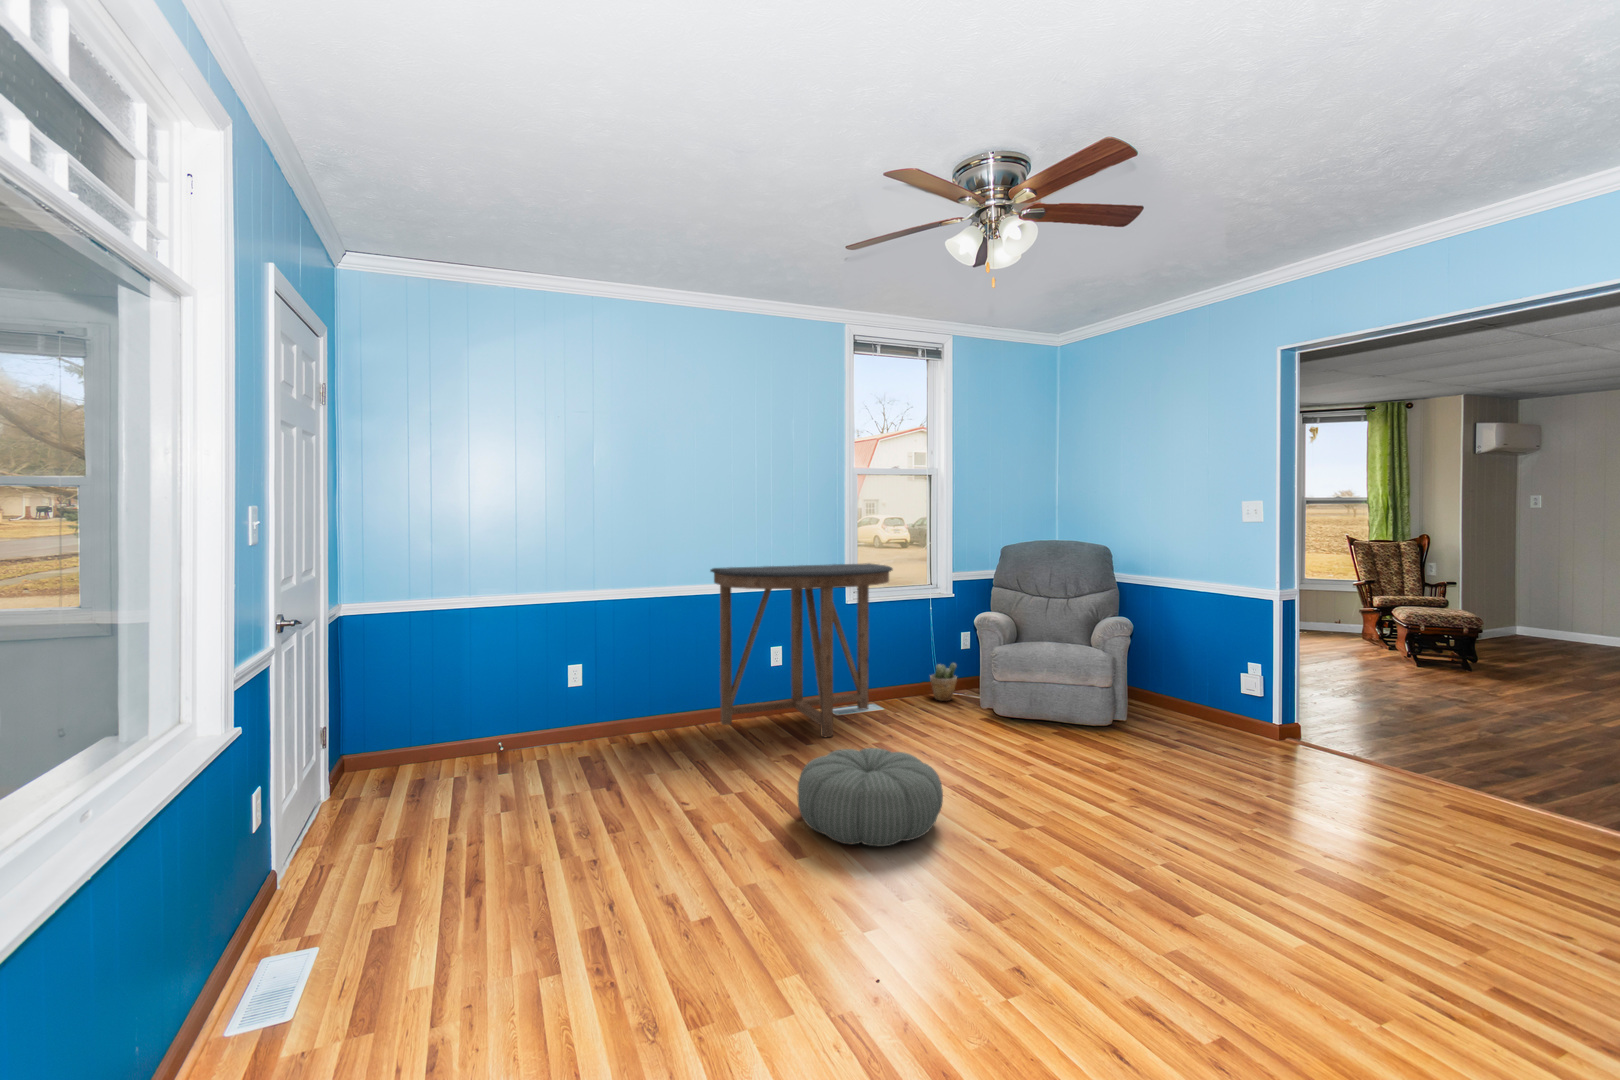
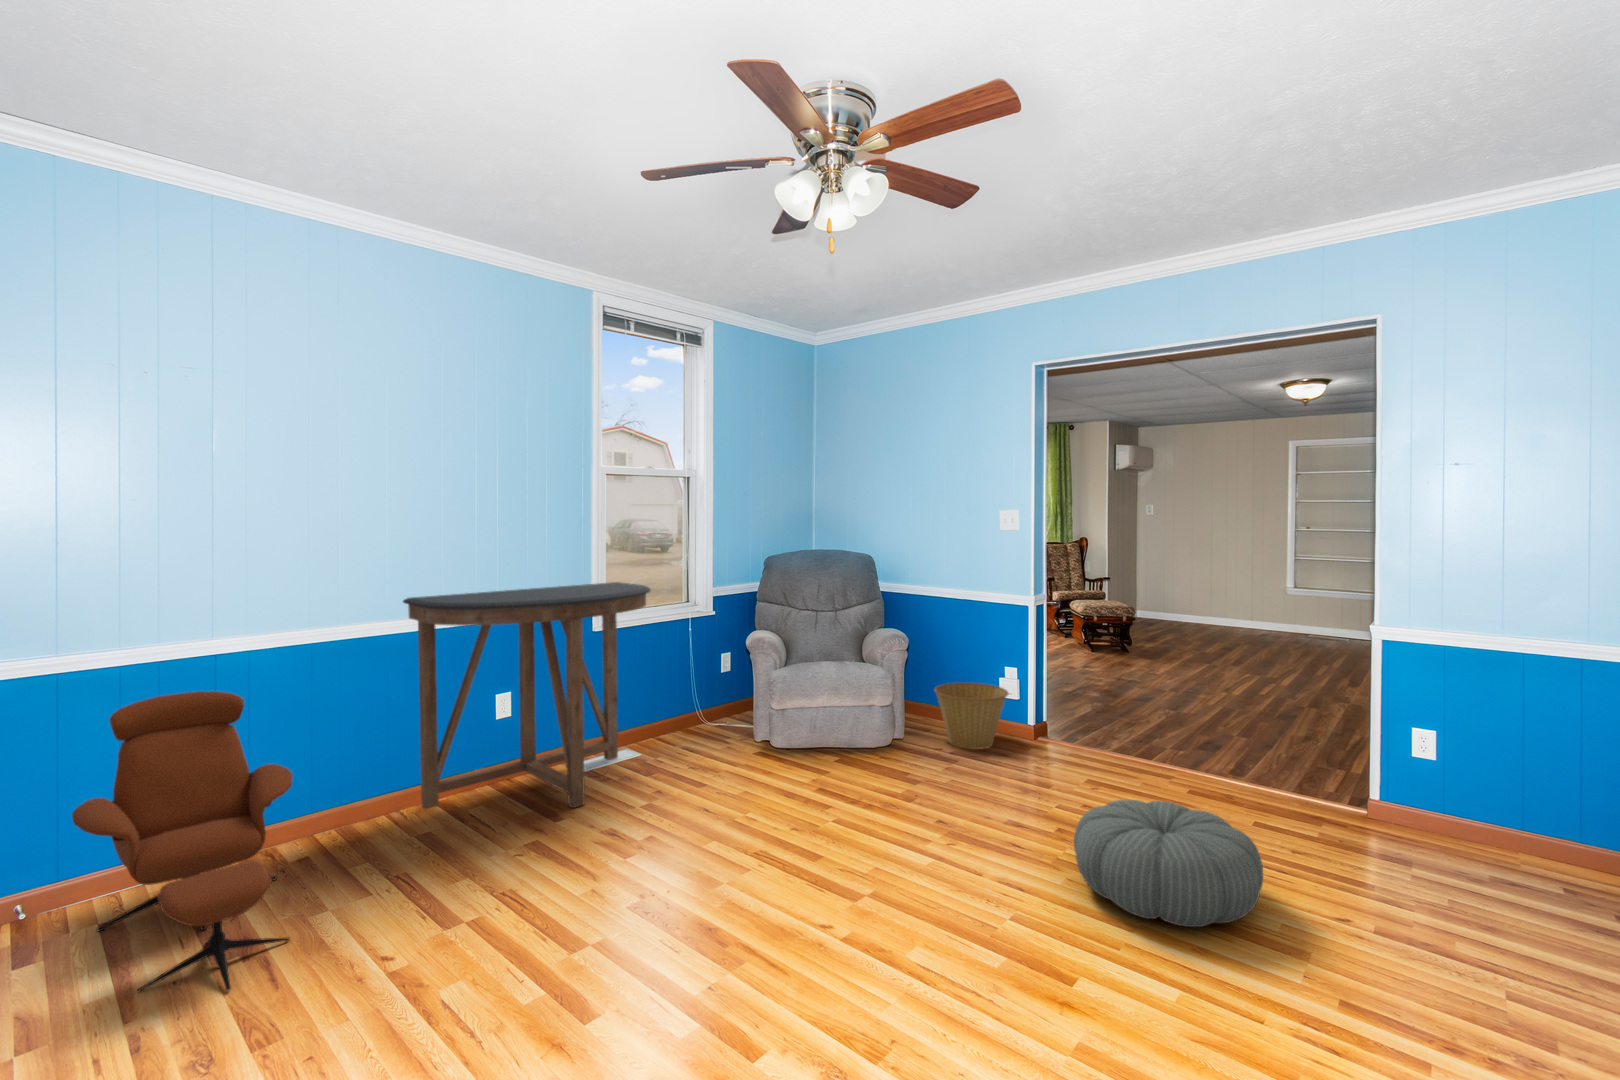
lounge chair: none [523,622,638,803] -> present [72,691,293,991]
potted plant: present [930,663,957,701] -> none [686,691,717,736]
basket: none [1166,674,1248,739] -> present [935,682,1008,749]
pouf: present [798,748,943,846] -> present [1074,799,1263,927]

